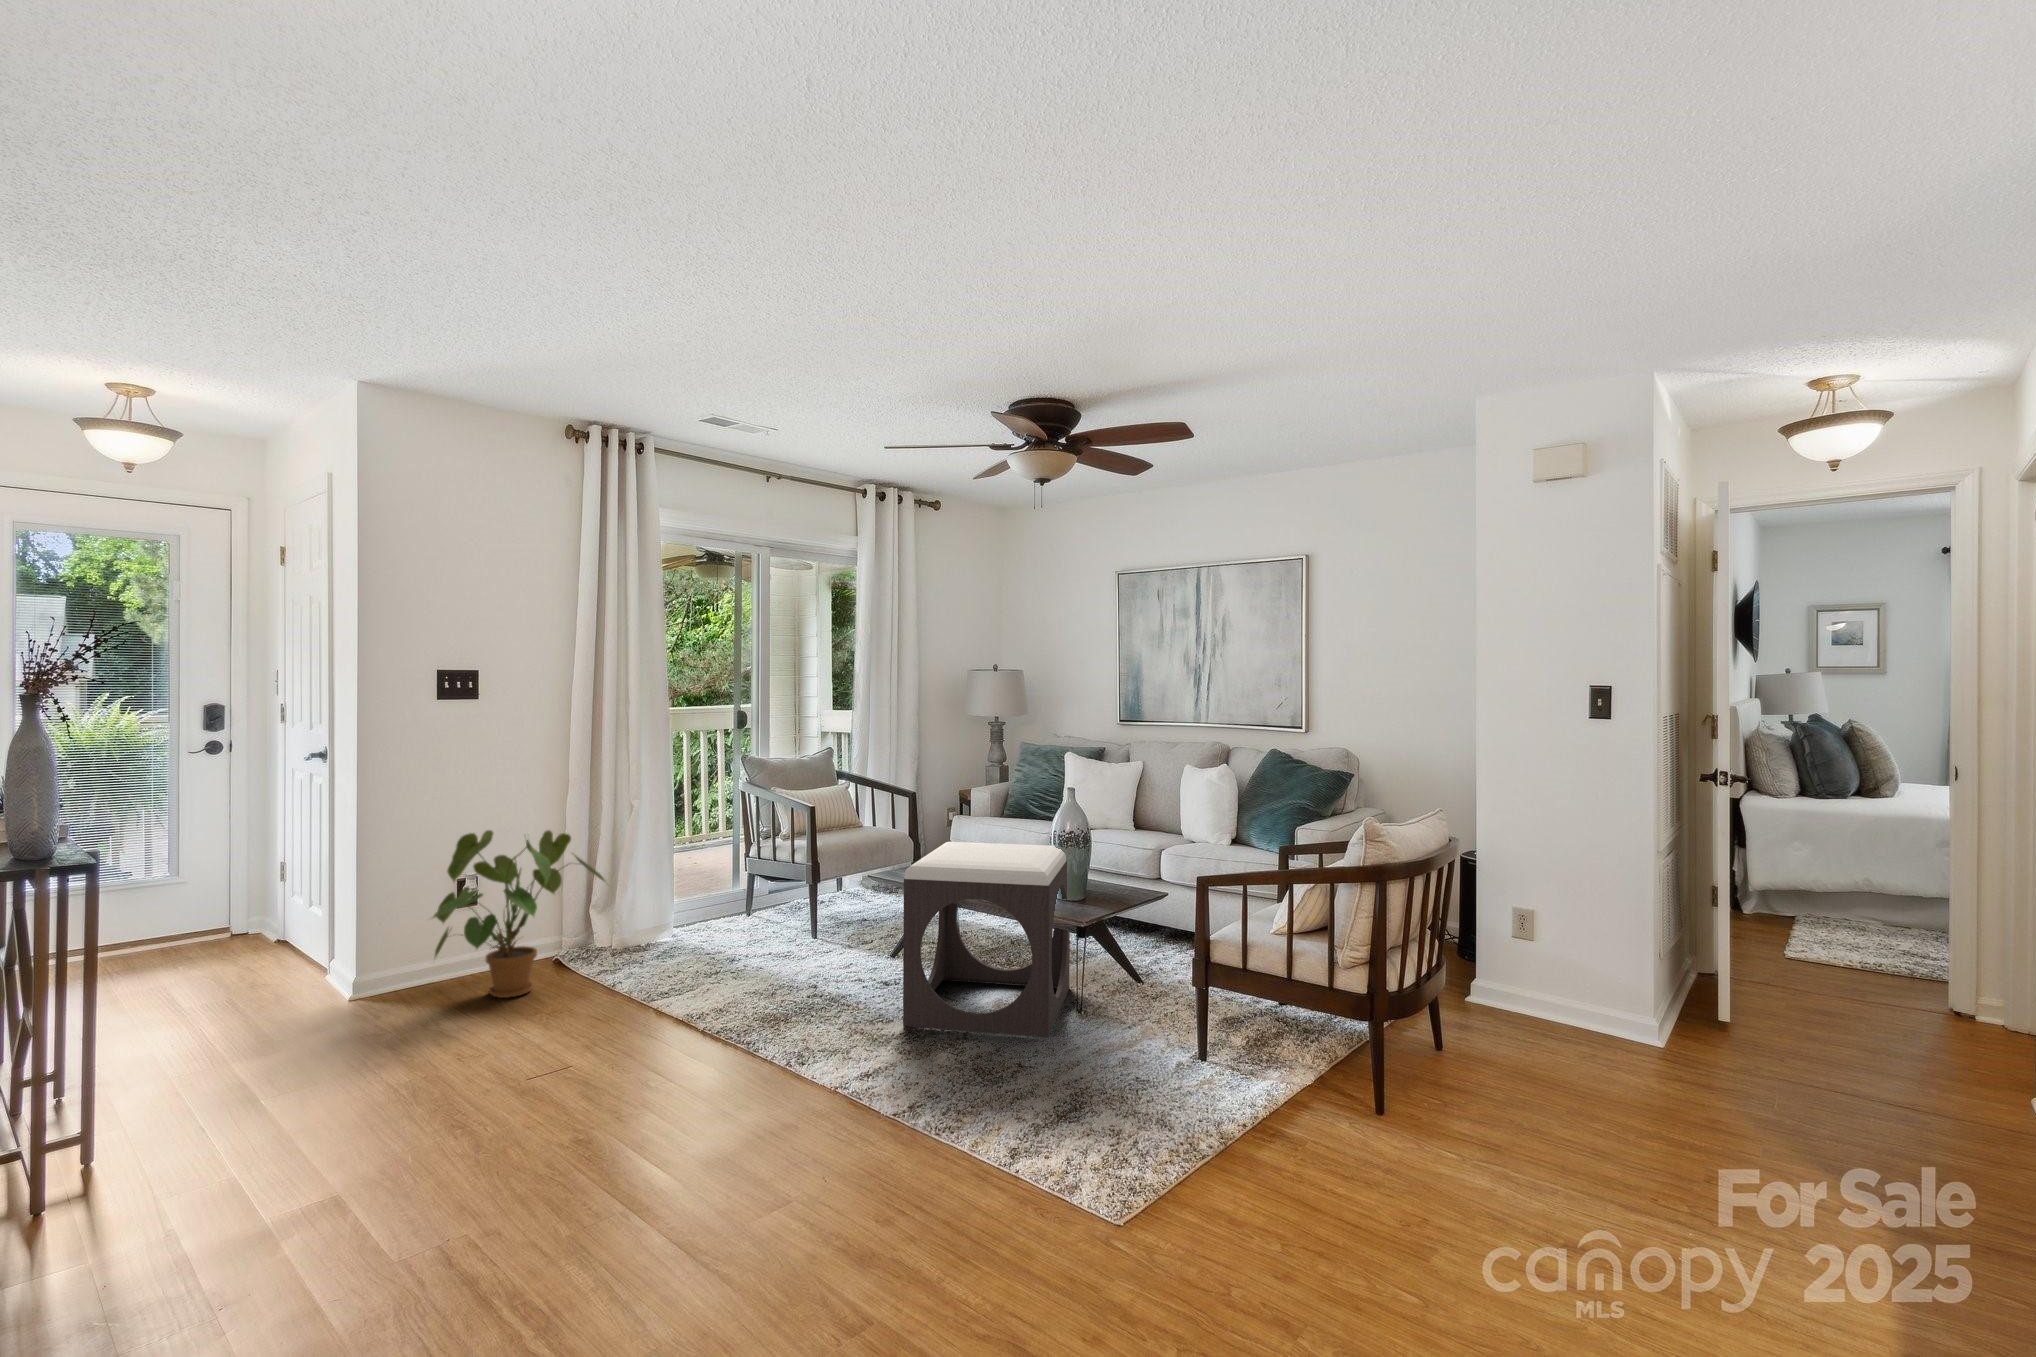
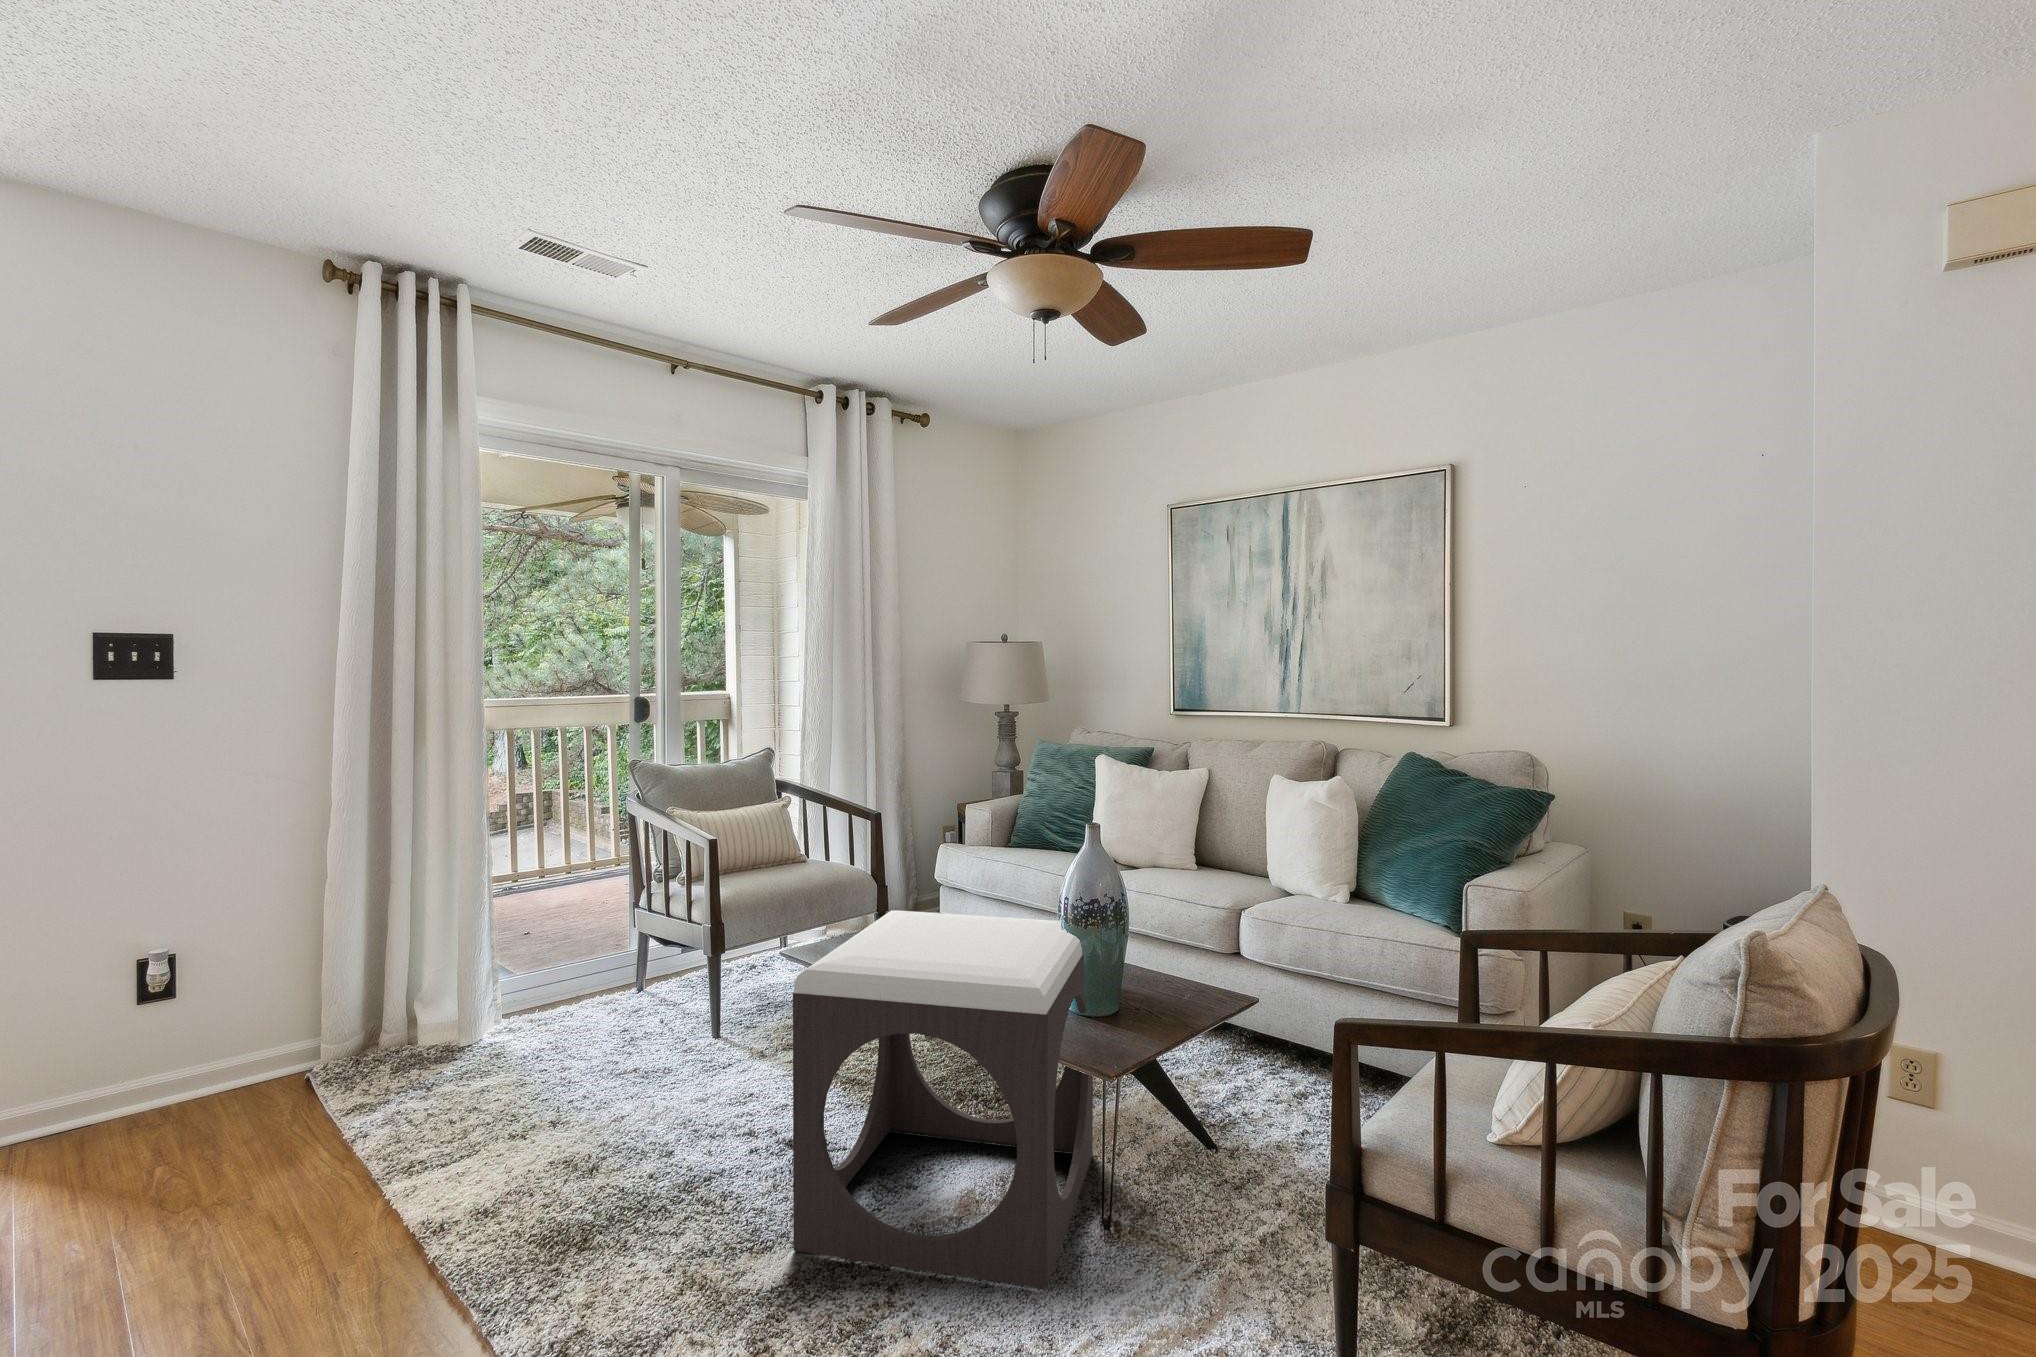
house plant: present [433,830,605,998] -> none [29,881,375,1163]

